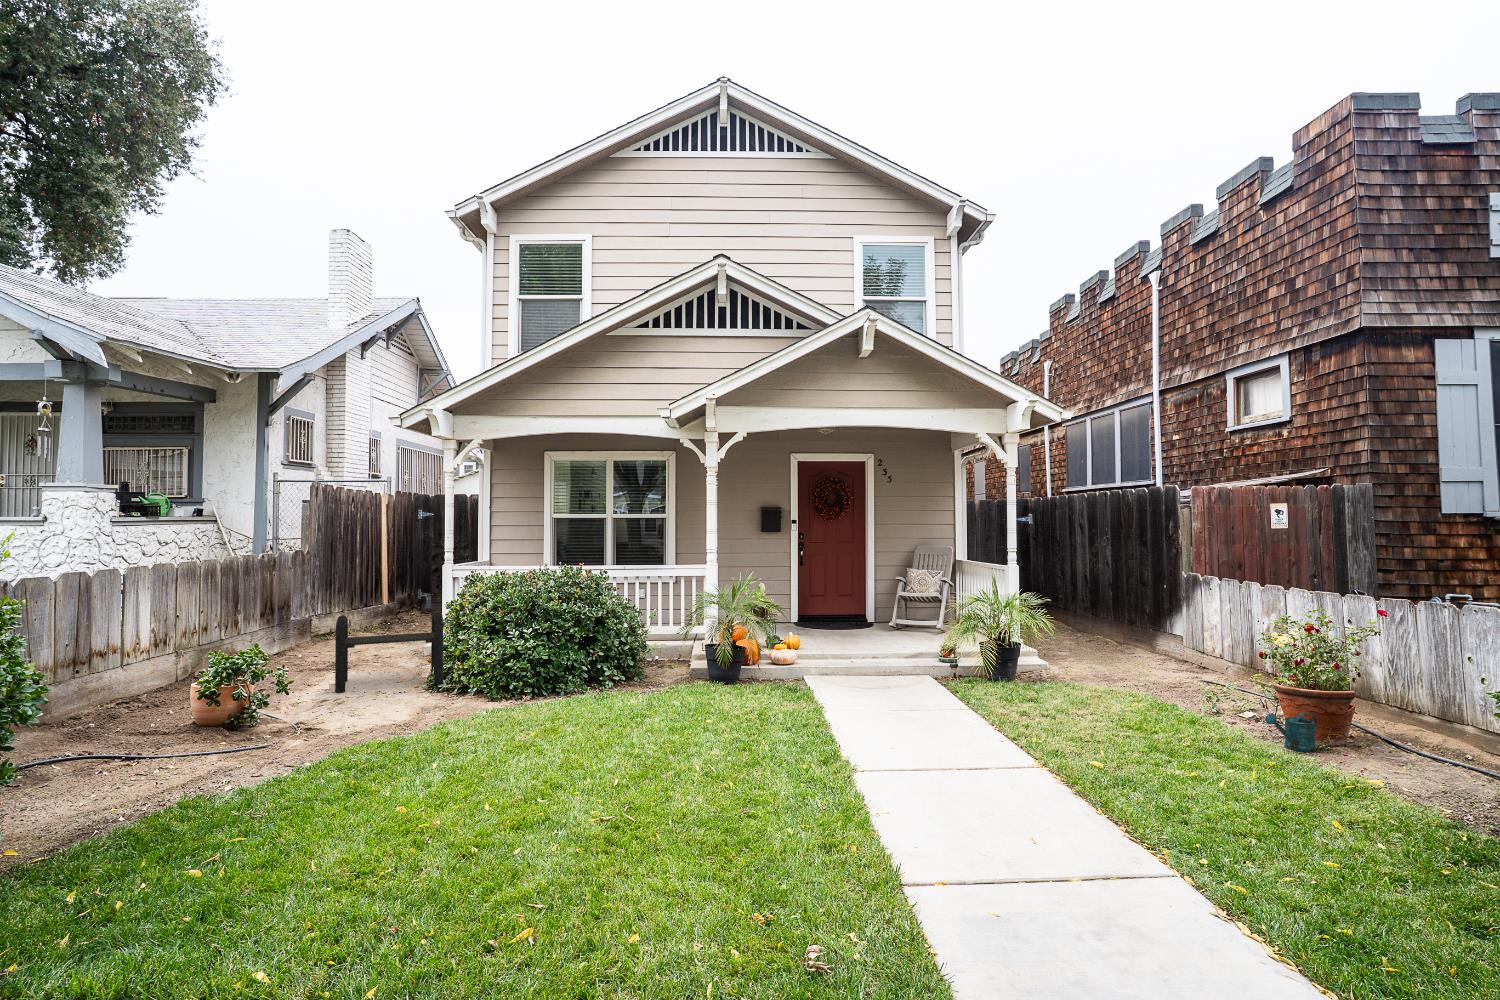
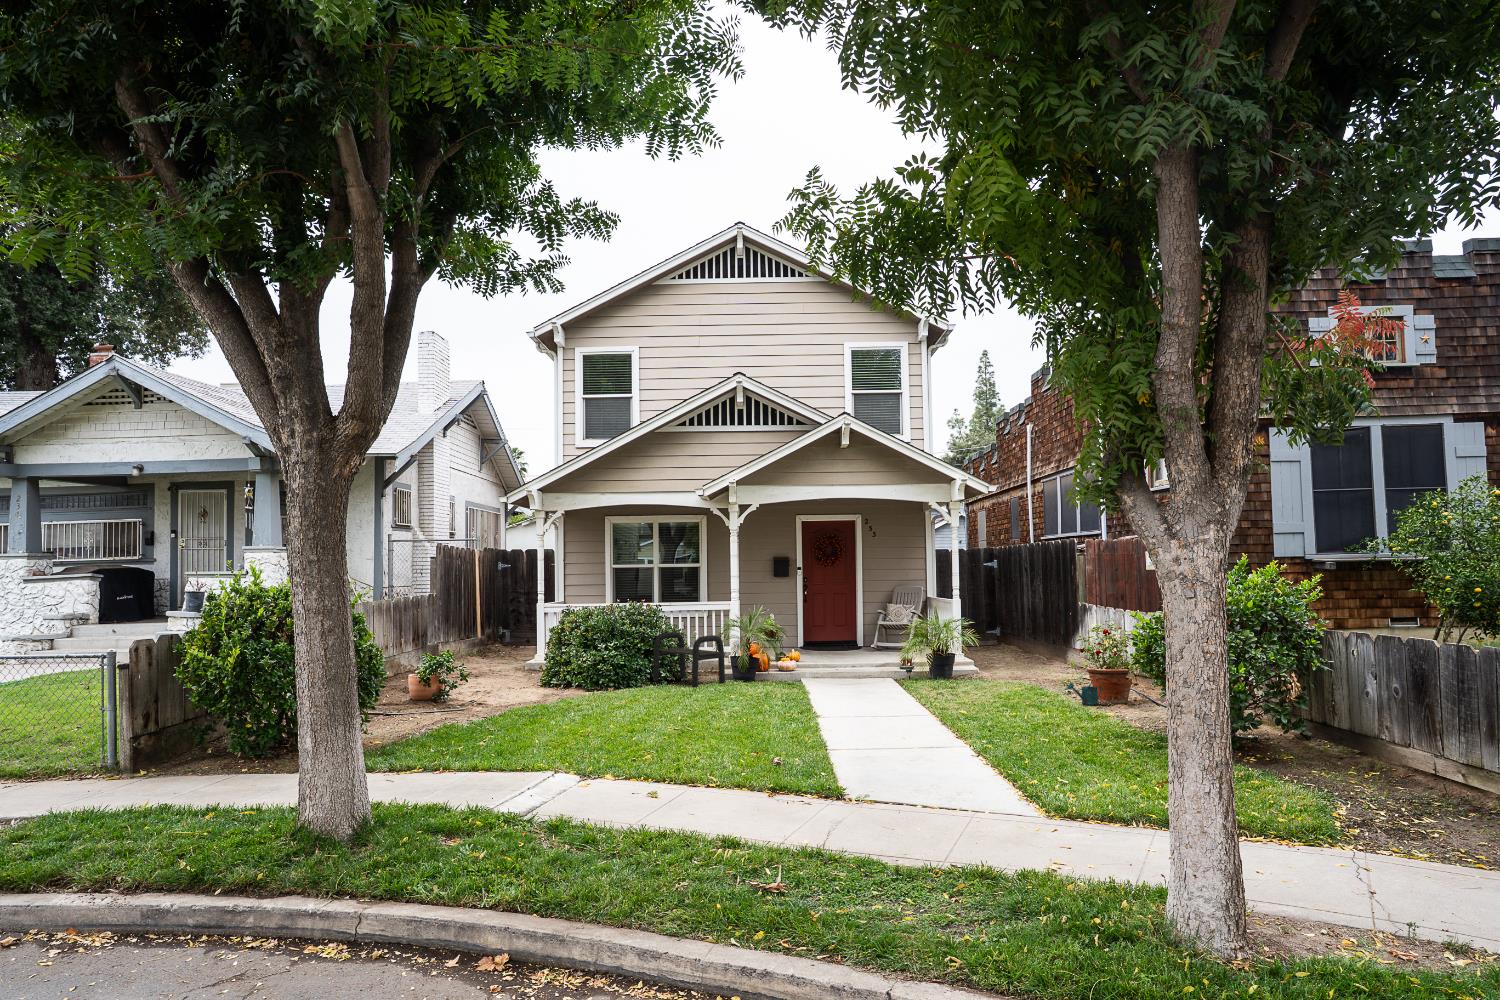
bench: present [335,610,443,693] -> present [653,632,725,687]

